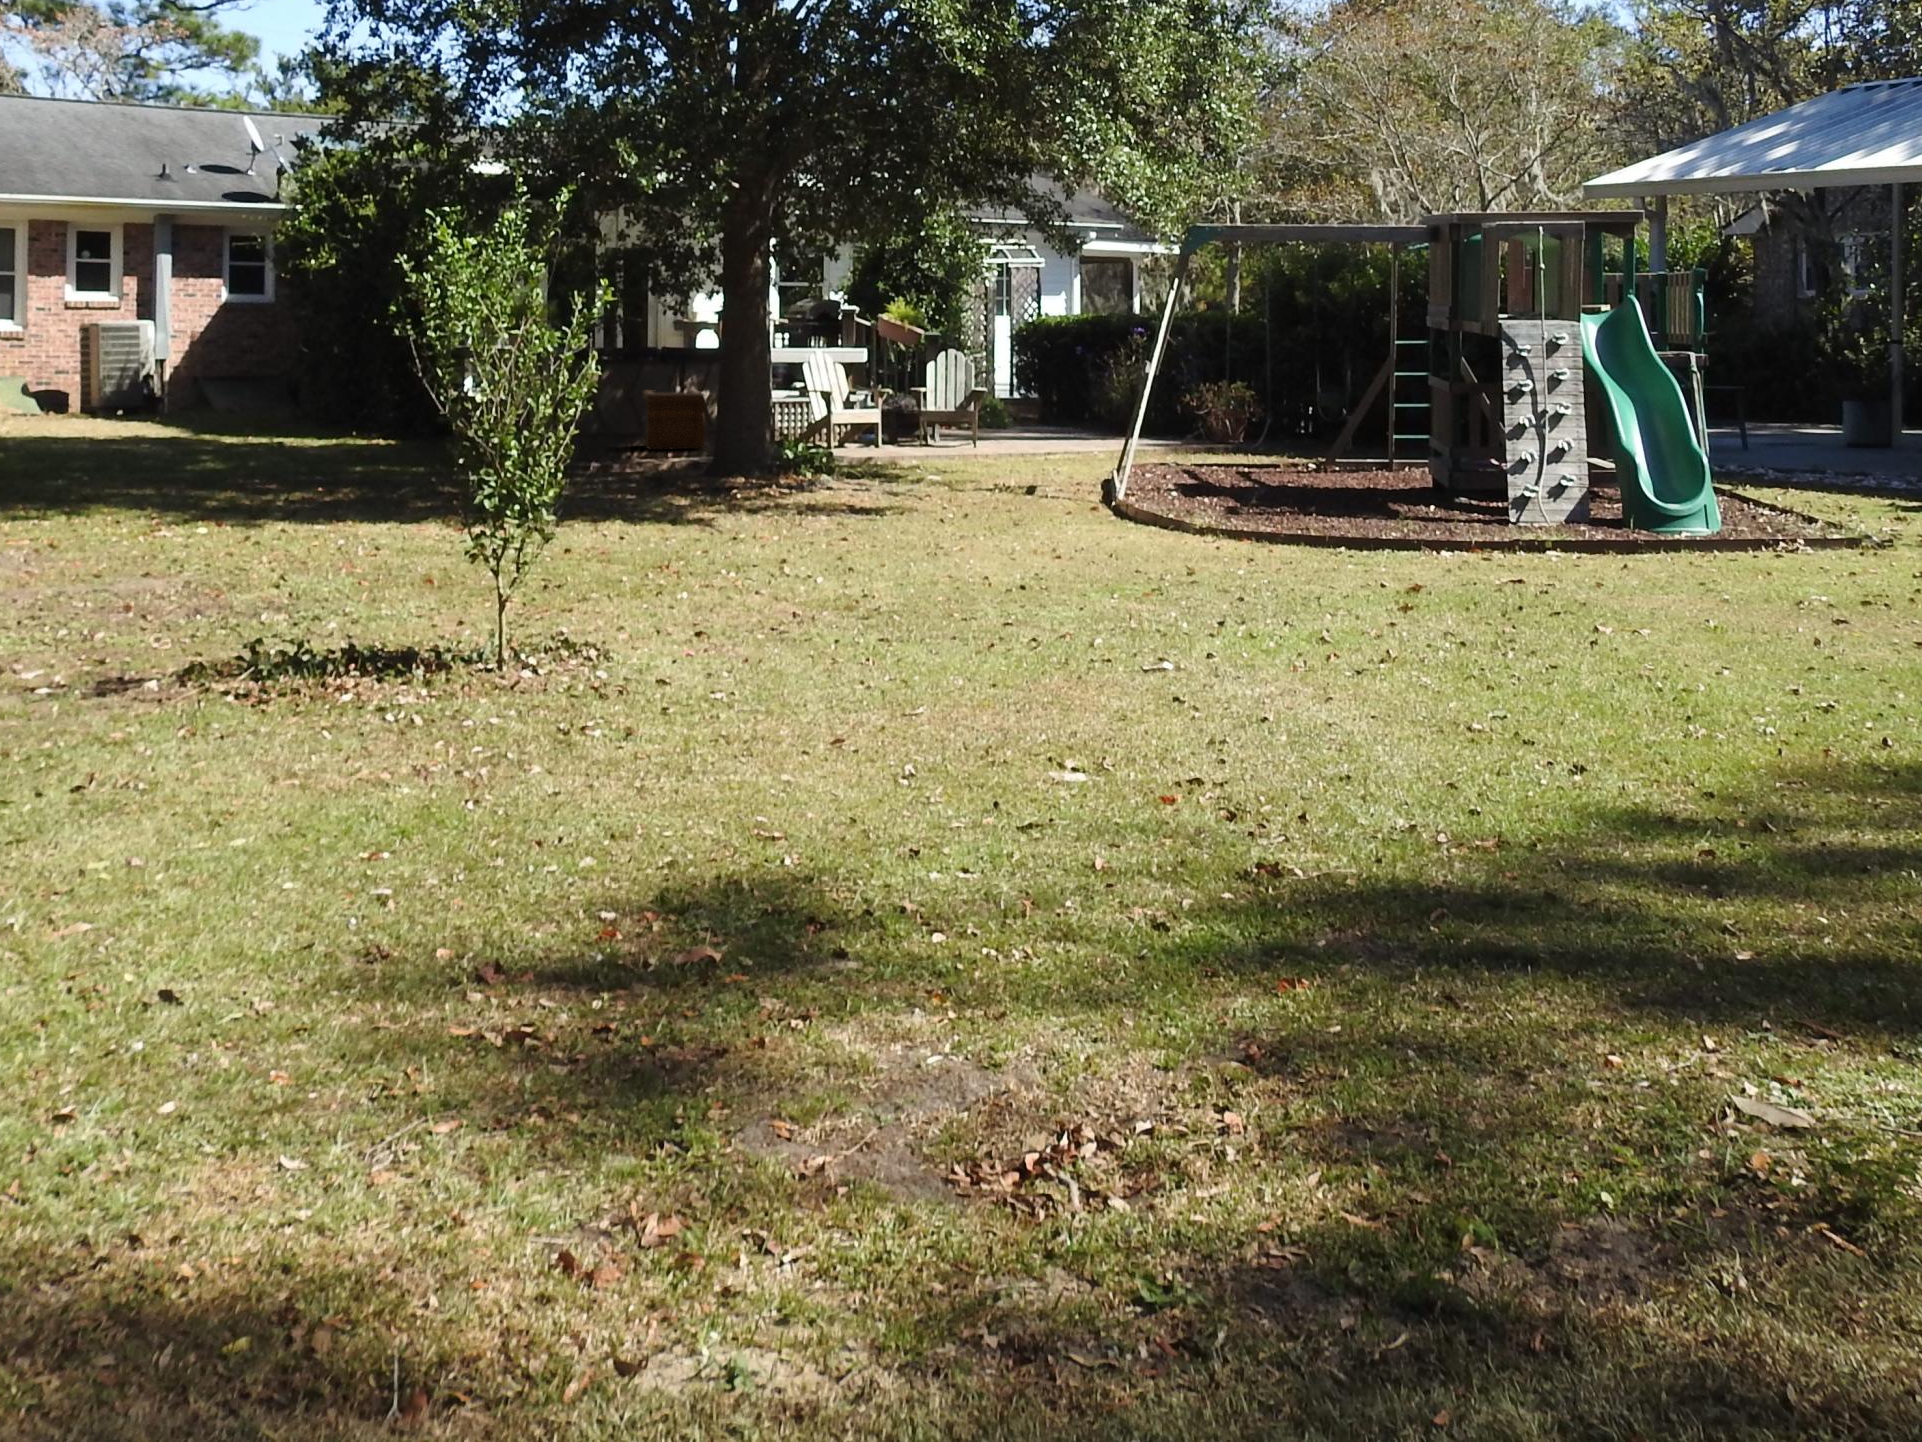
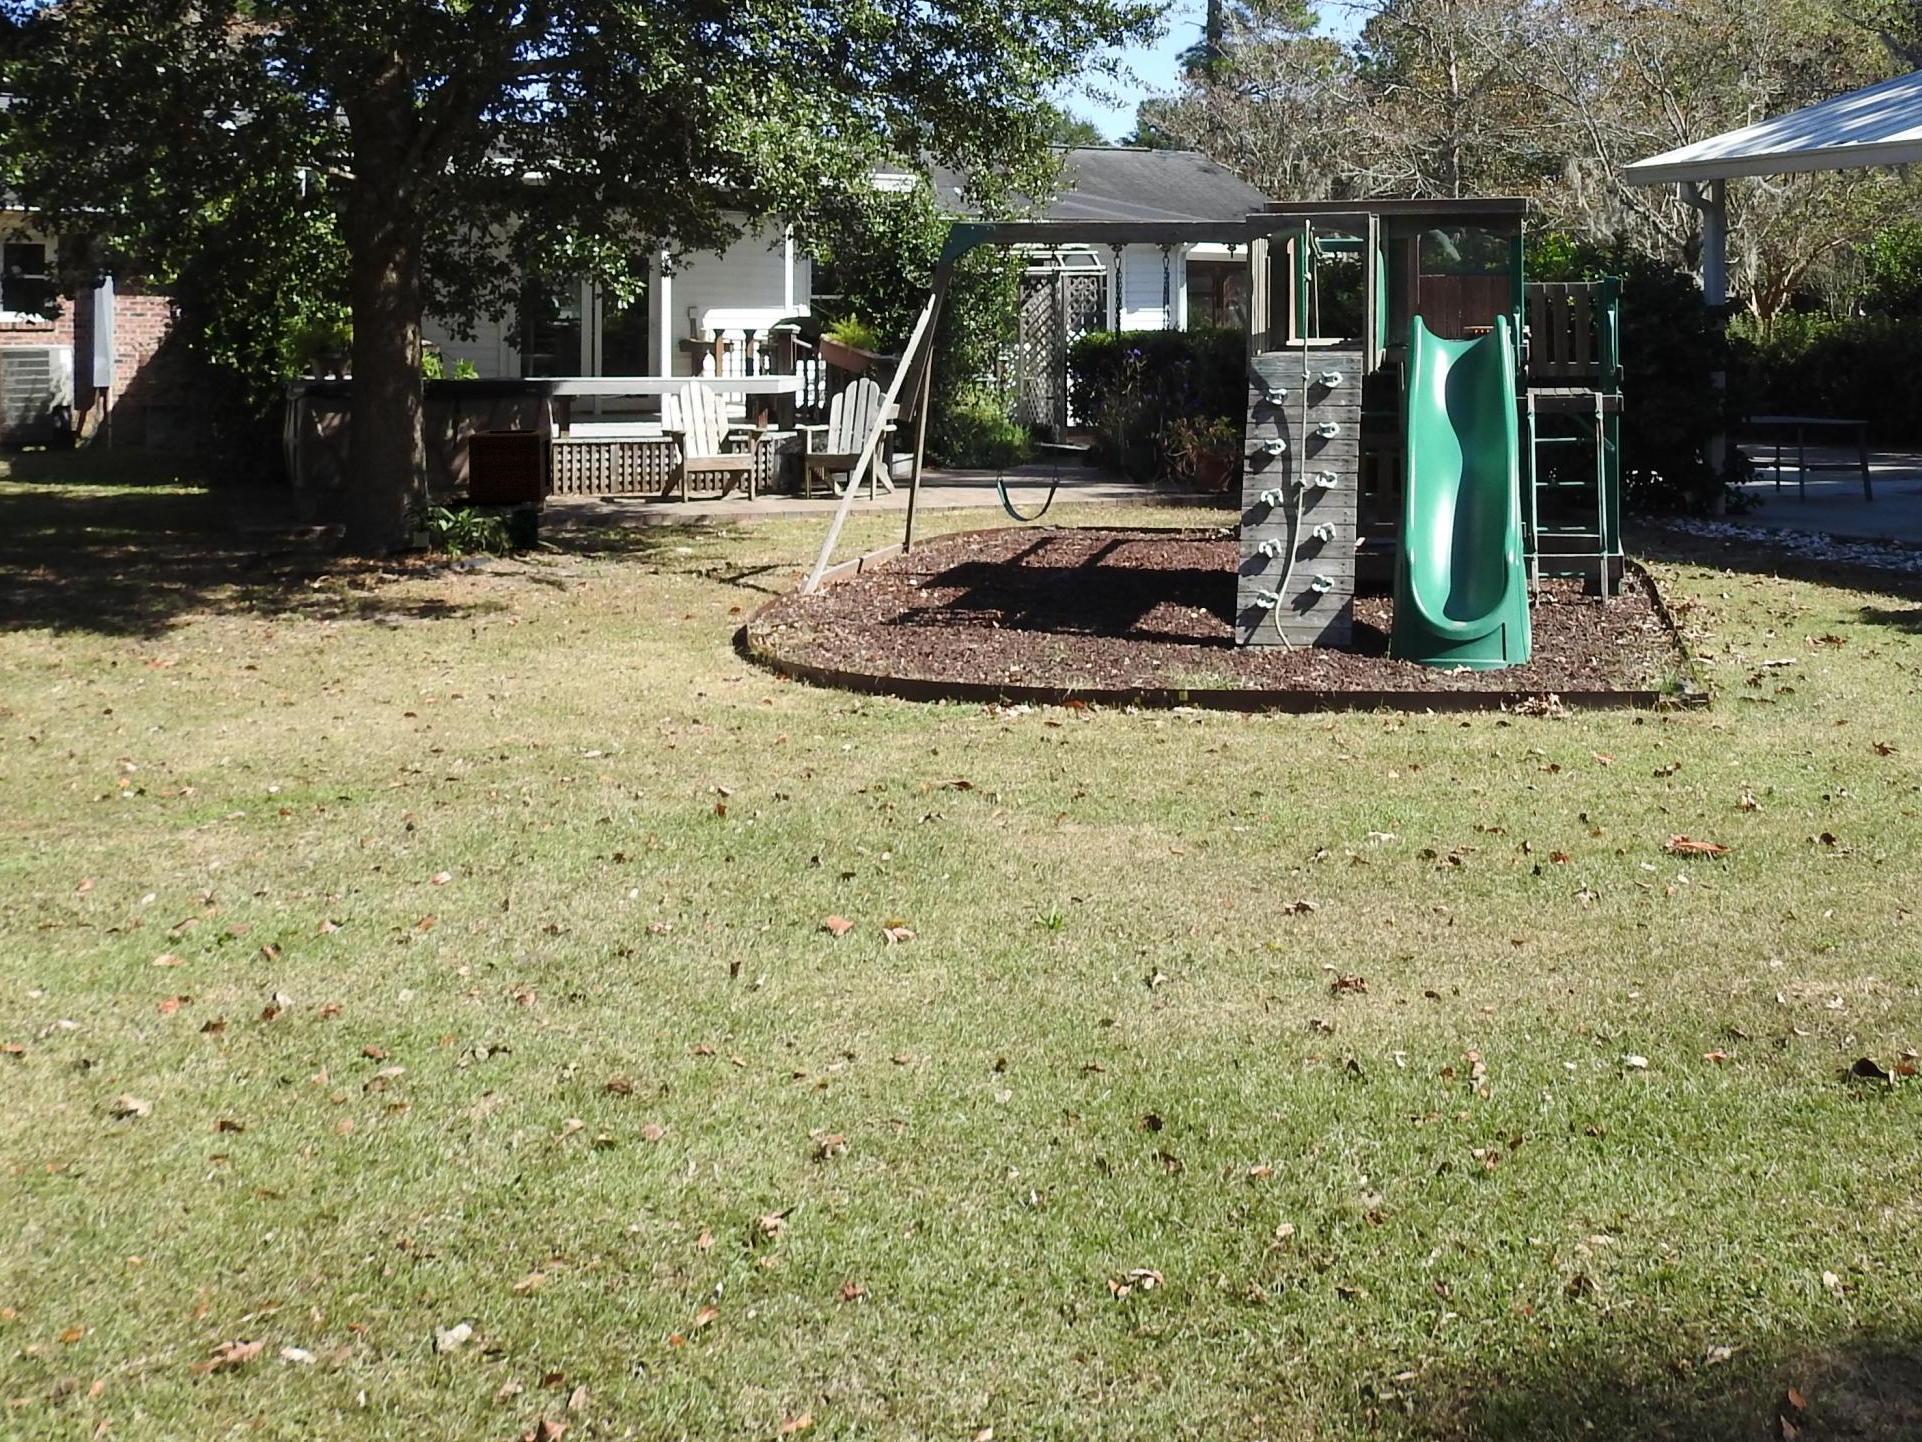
potted plant: none [698,437,727,475] -> present [403,500,443,547]
watering can: none [766,441,815,476] -> present [491,505,546,548]

